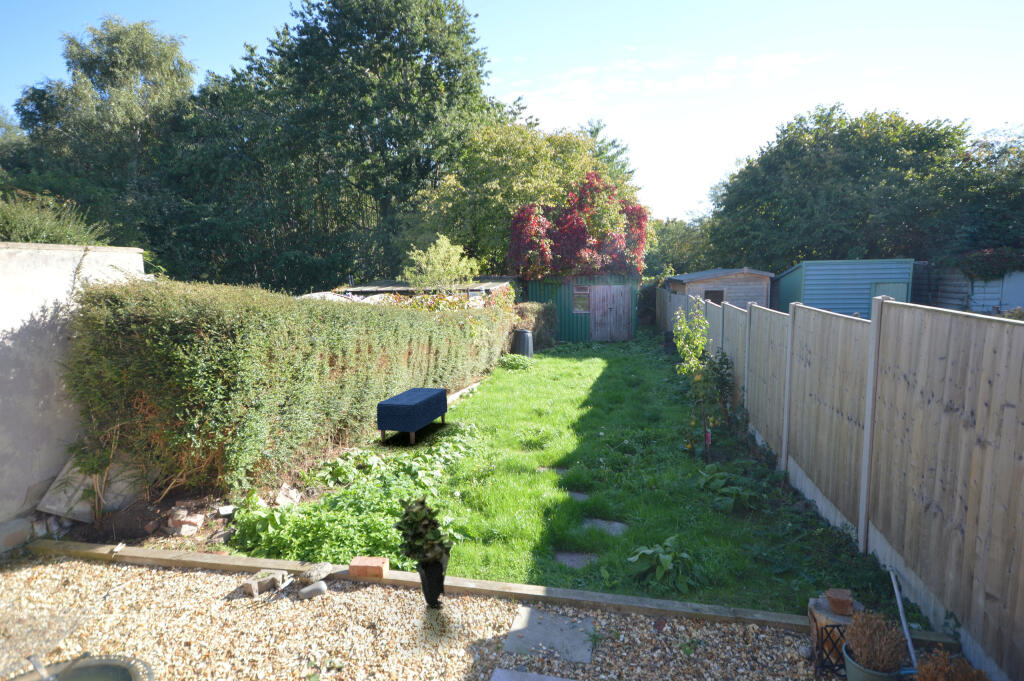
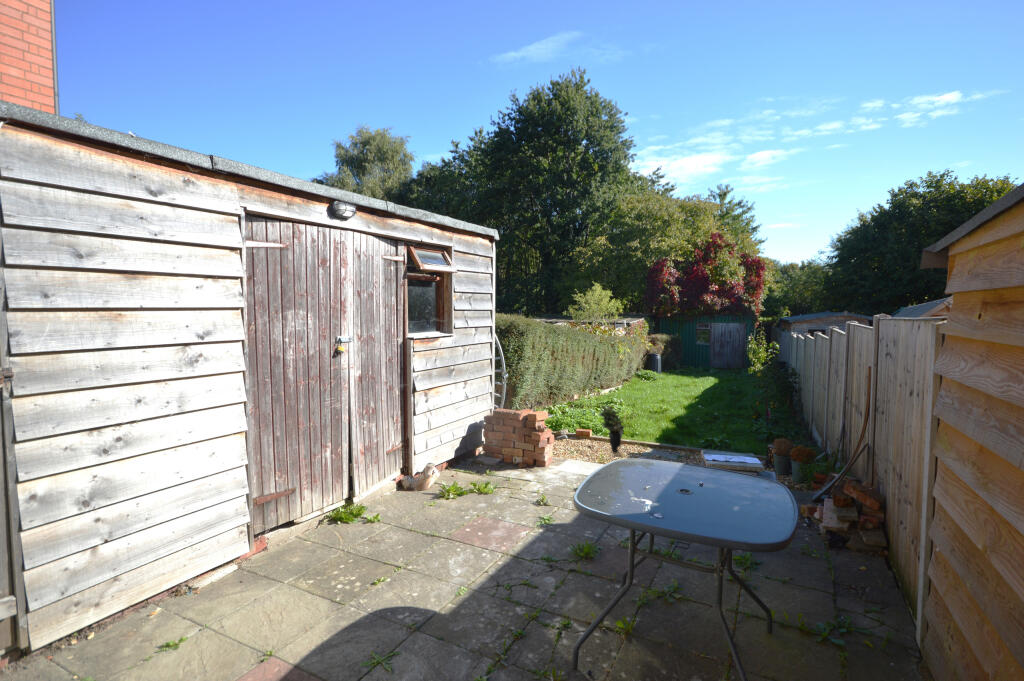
bench: present [377,388,447,444] -> none [567,378,607,407]

